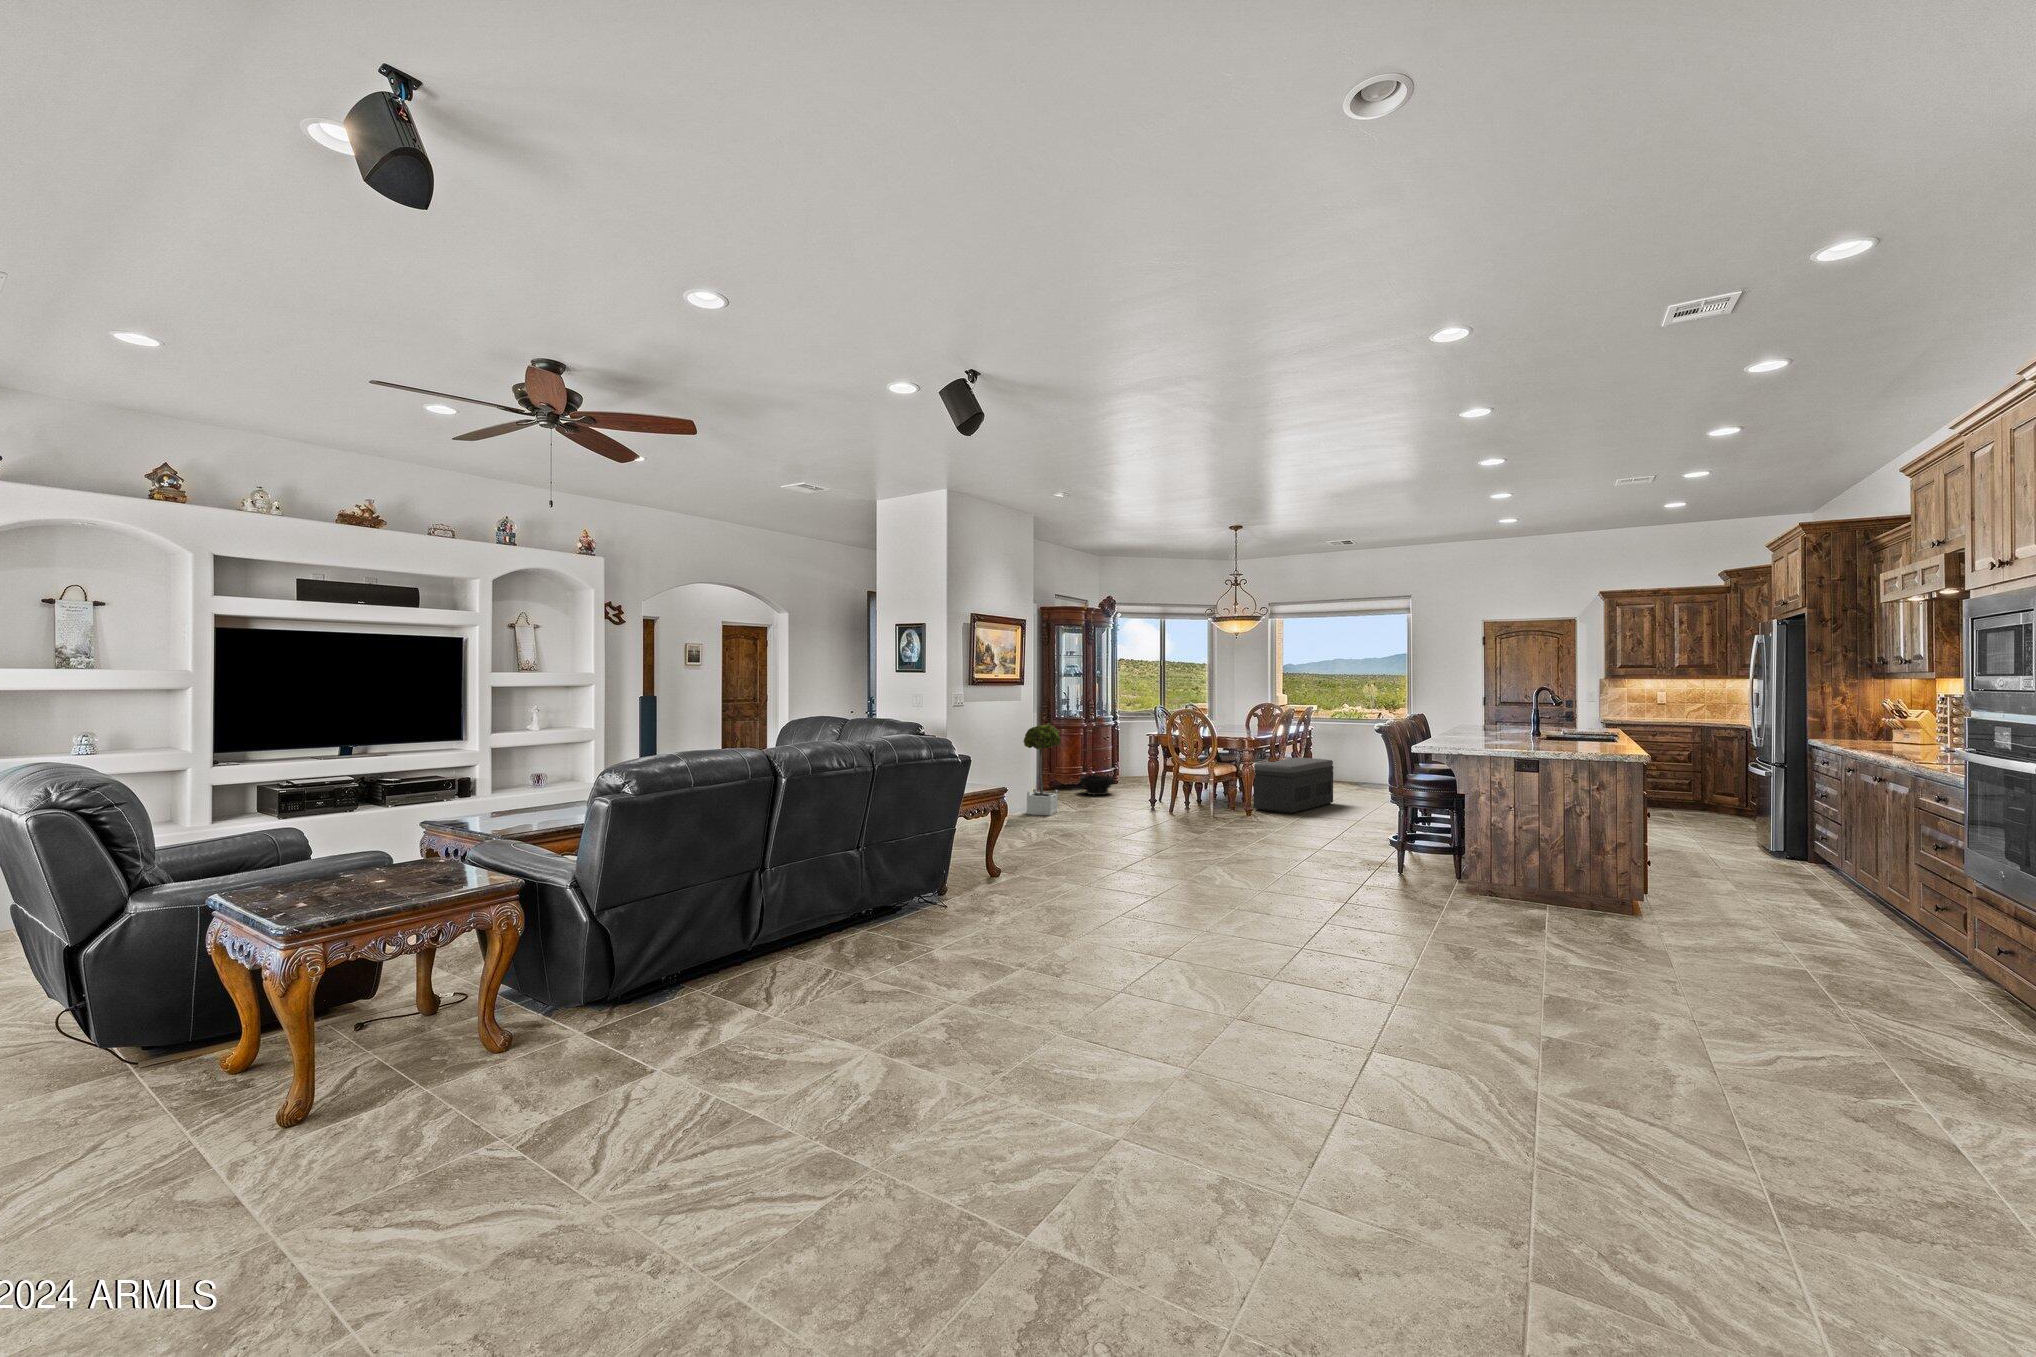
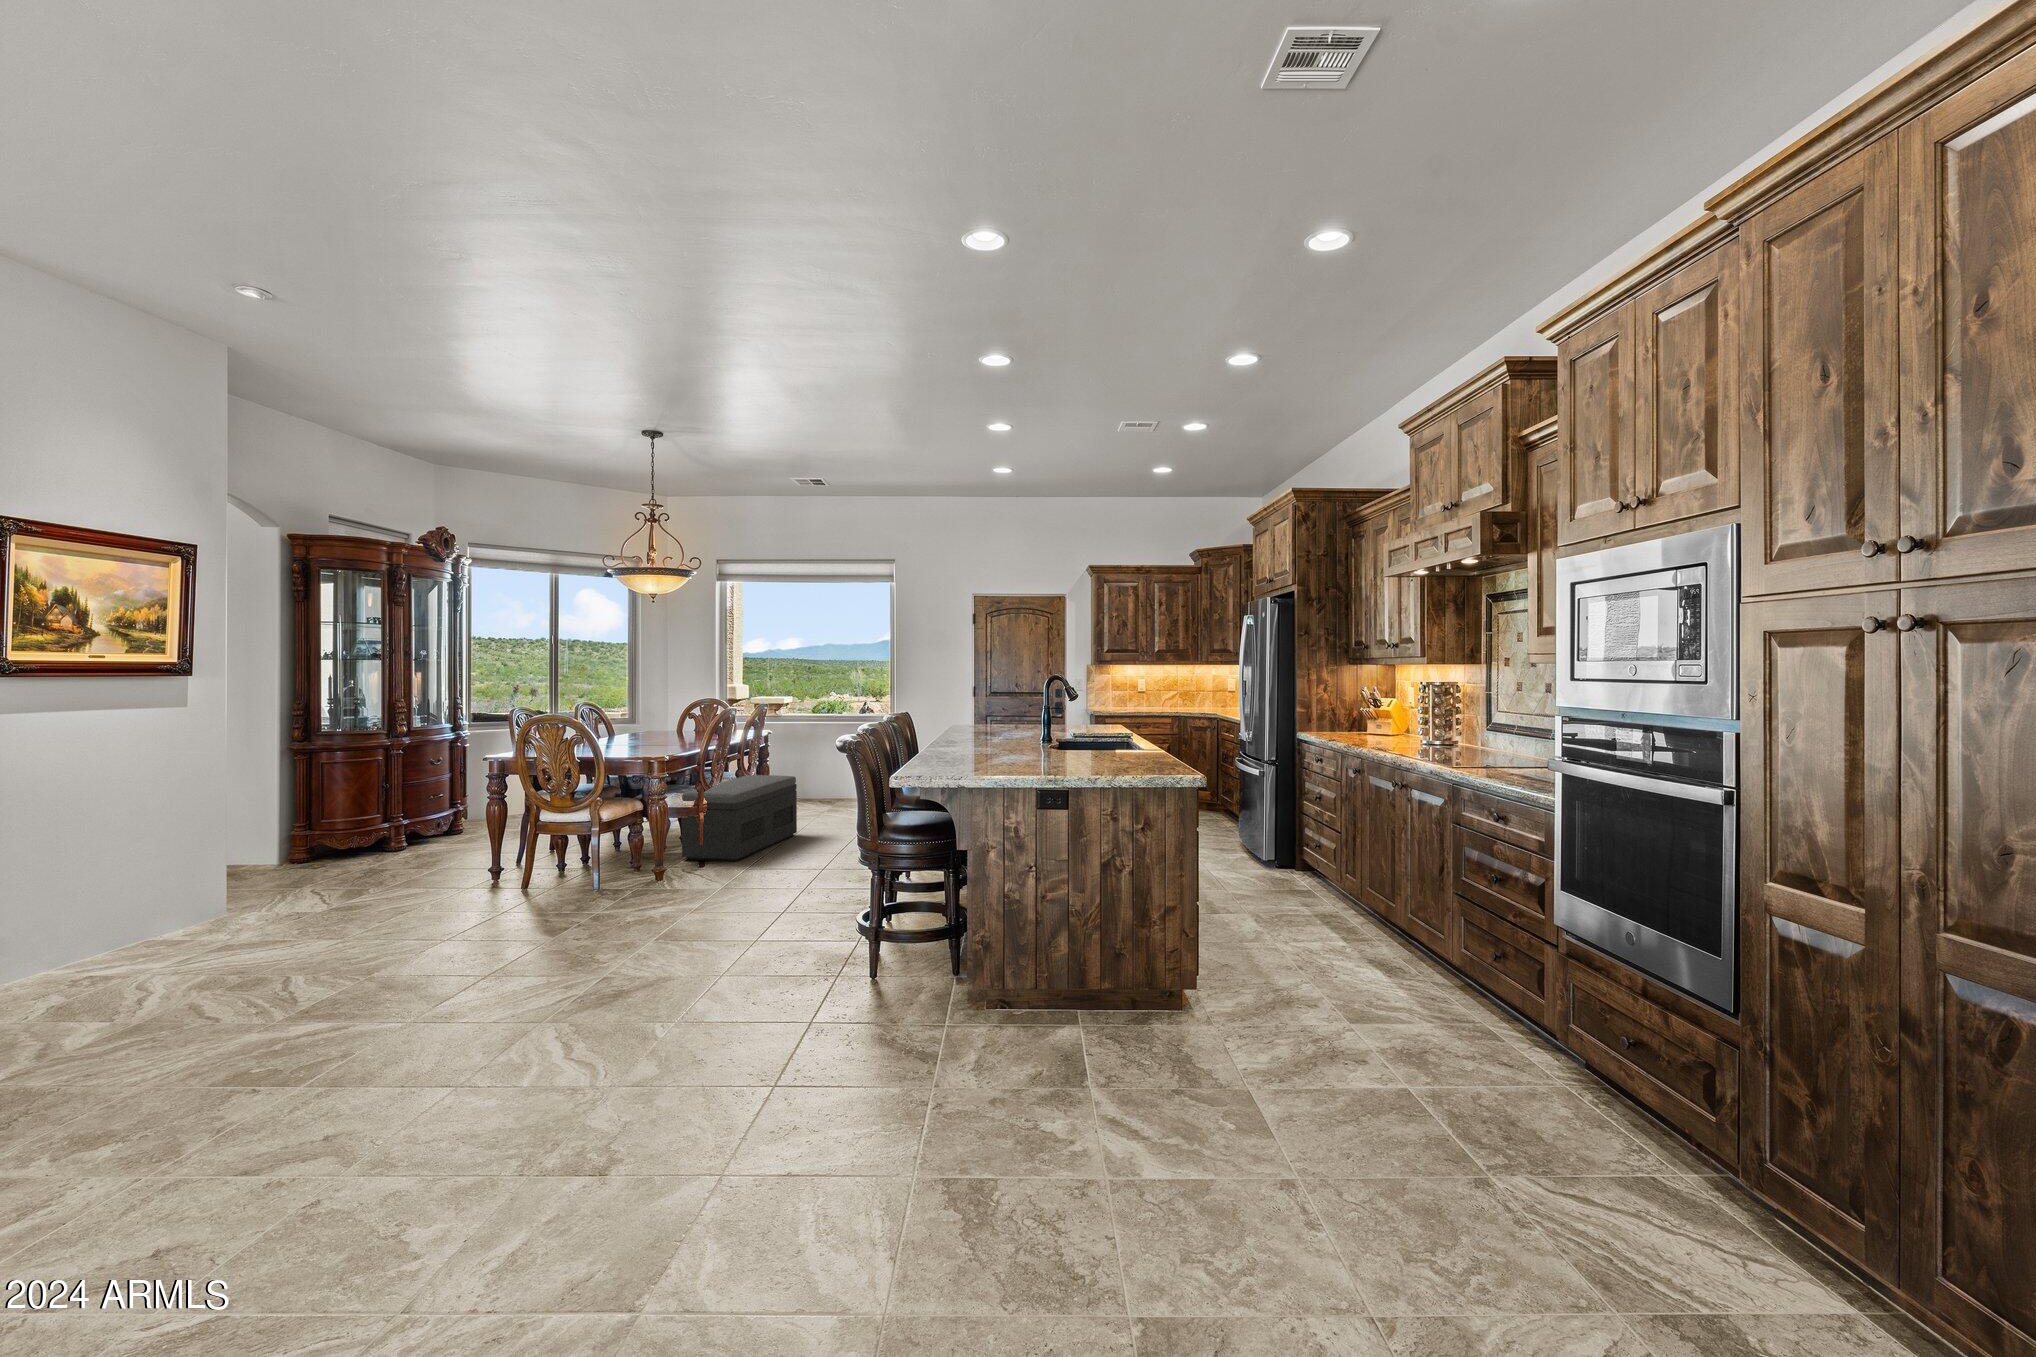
potted tree: present [1023,724,1061,815] -> none [233,753,322,922]
basket: present [1080,775,1113,795] -> none [395,800,463,858]

